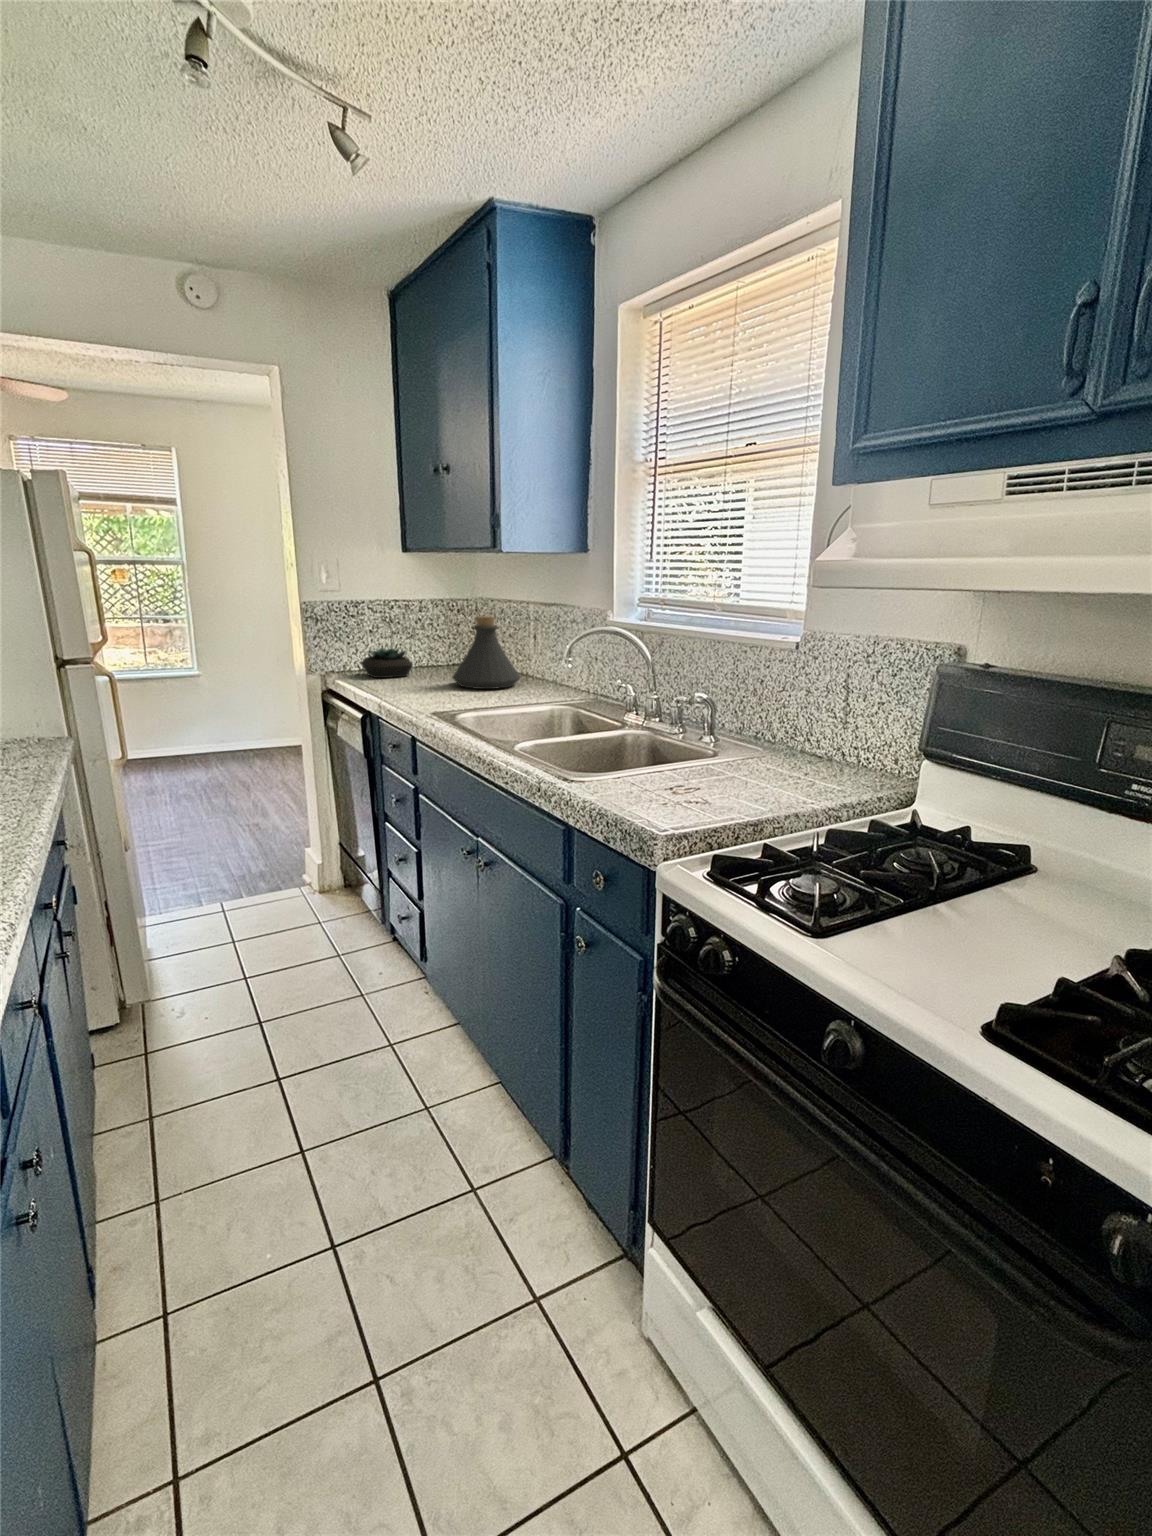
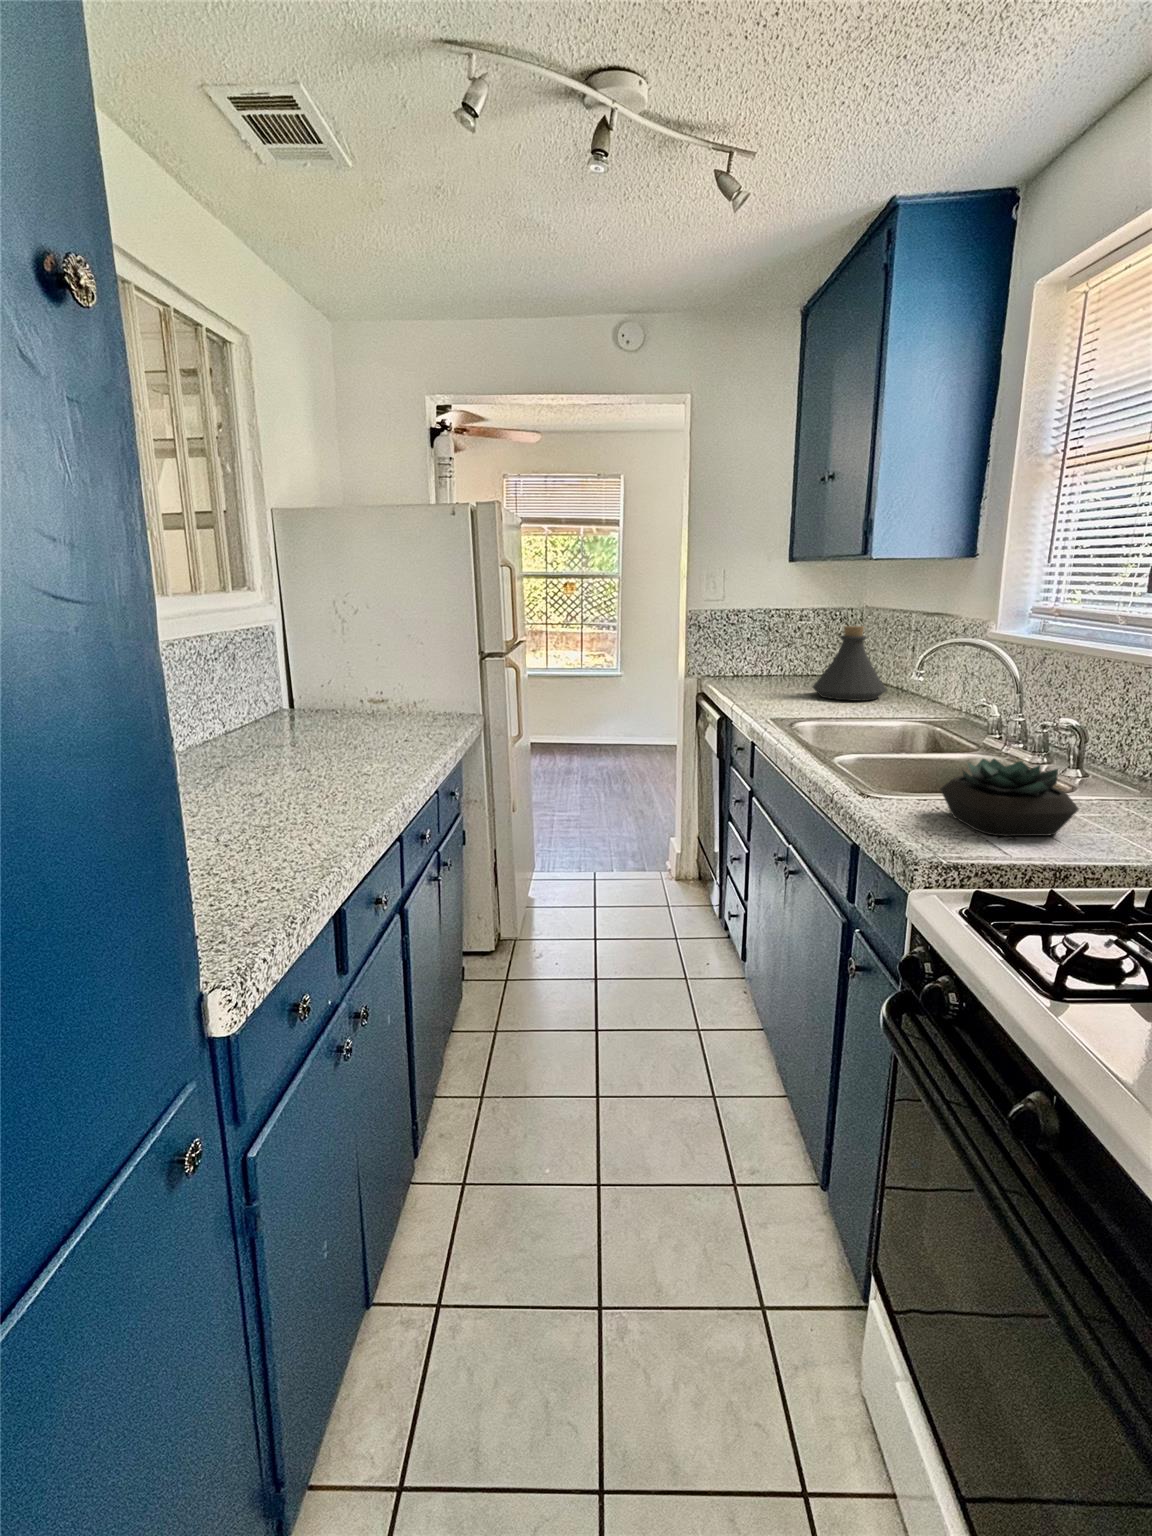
succulent plant: present [361,648,413,678] -> present [940,759,1079,836]

